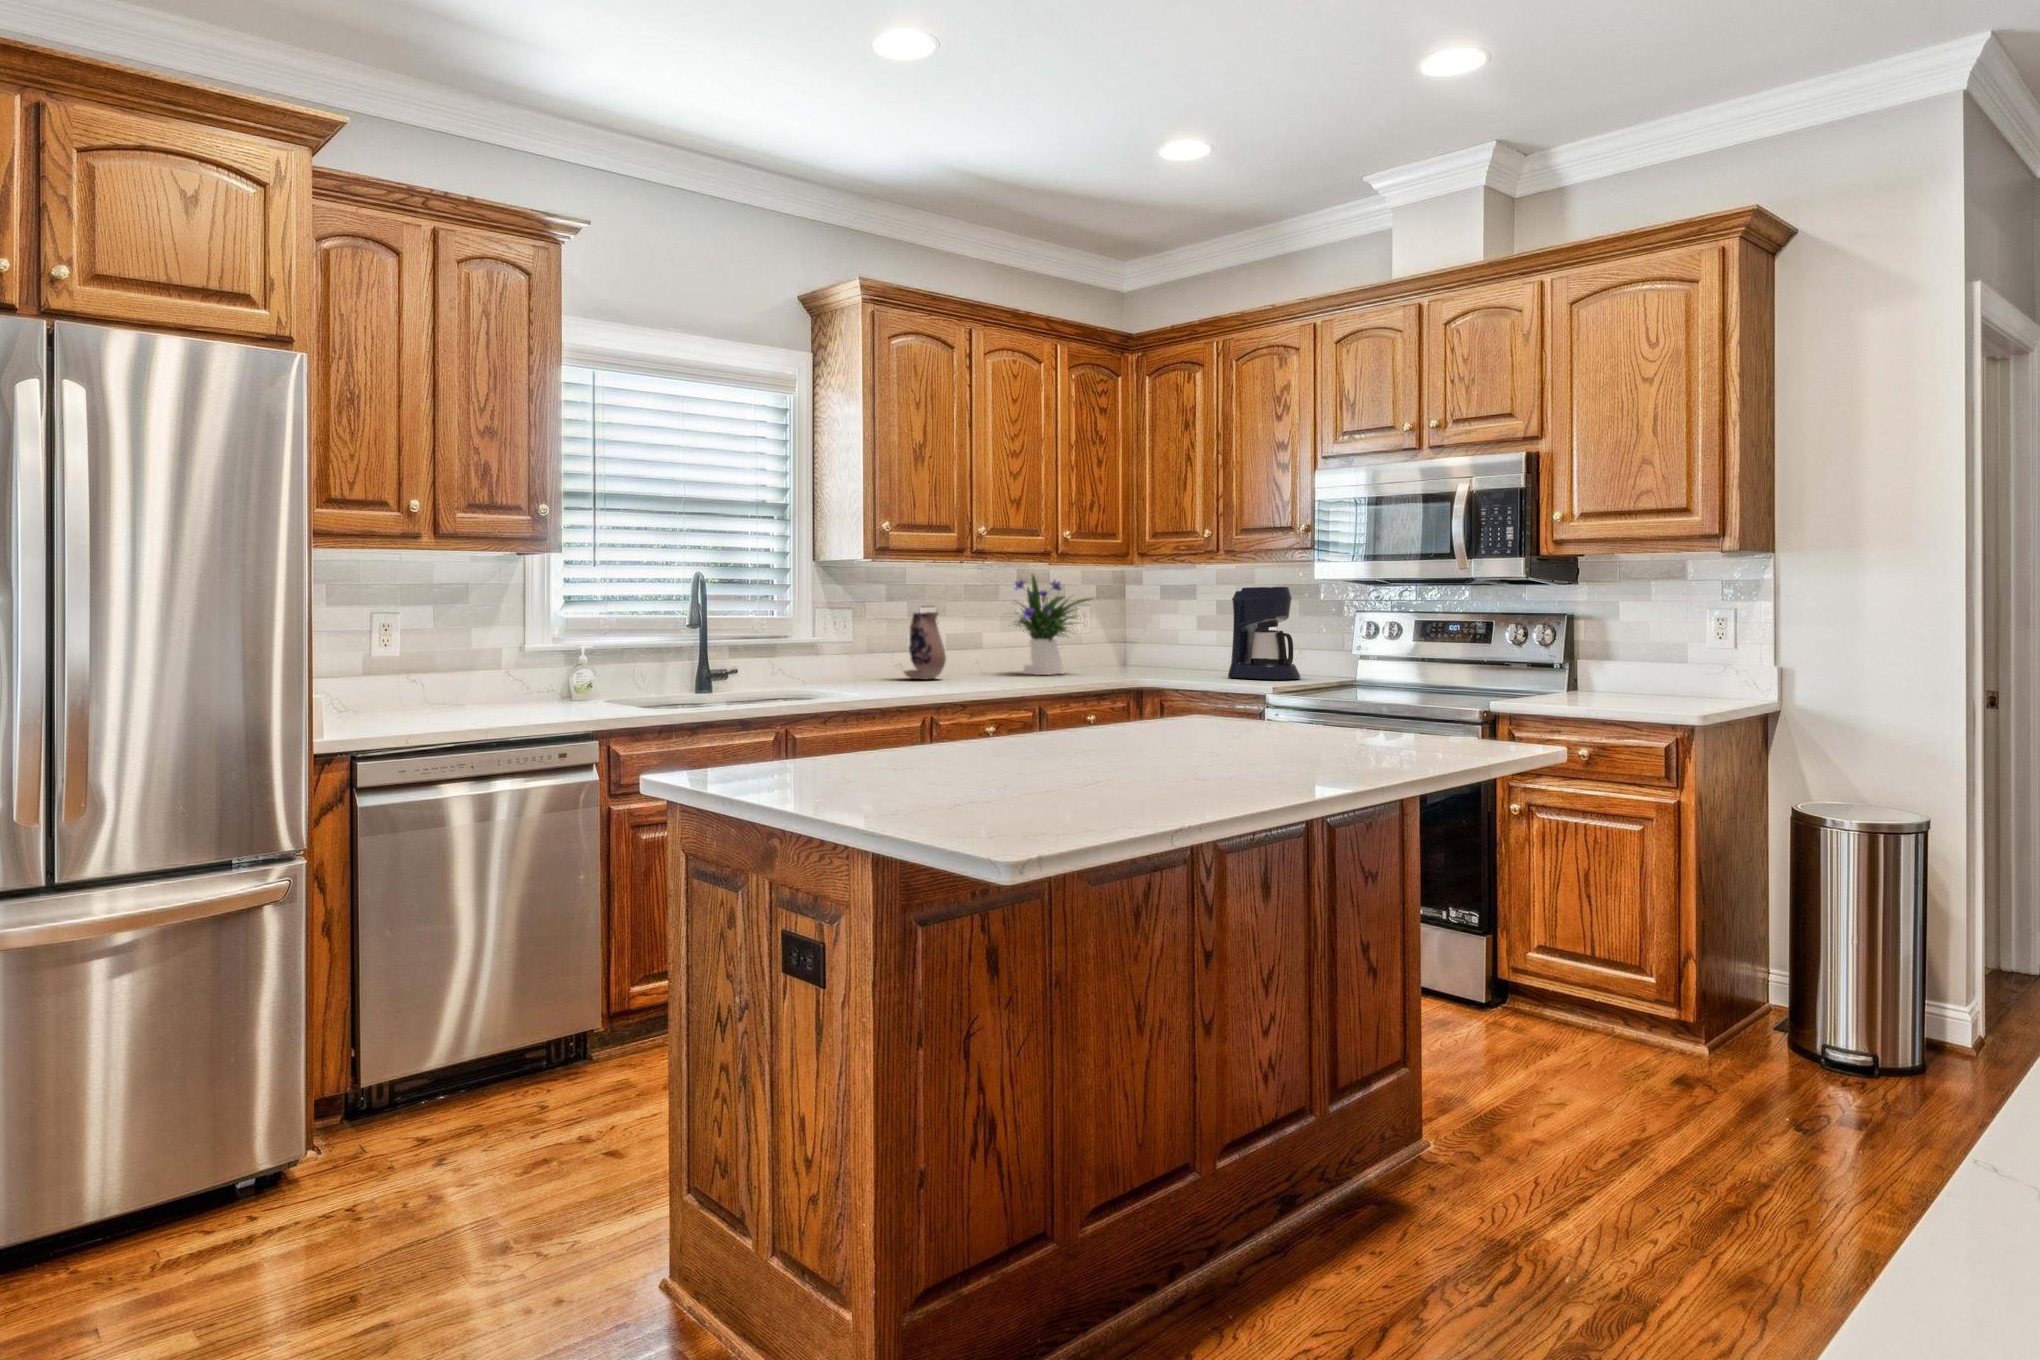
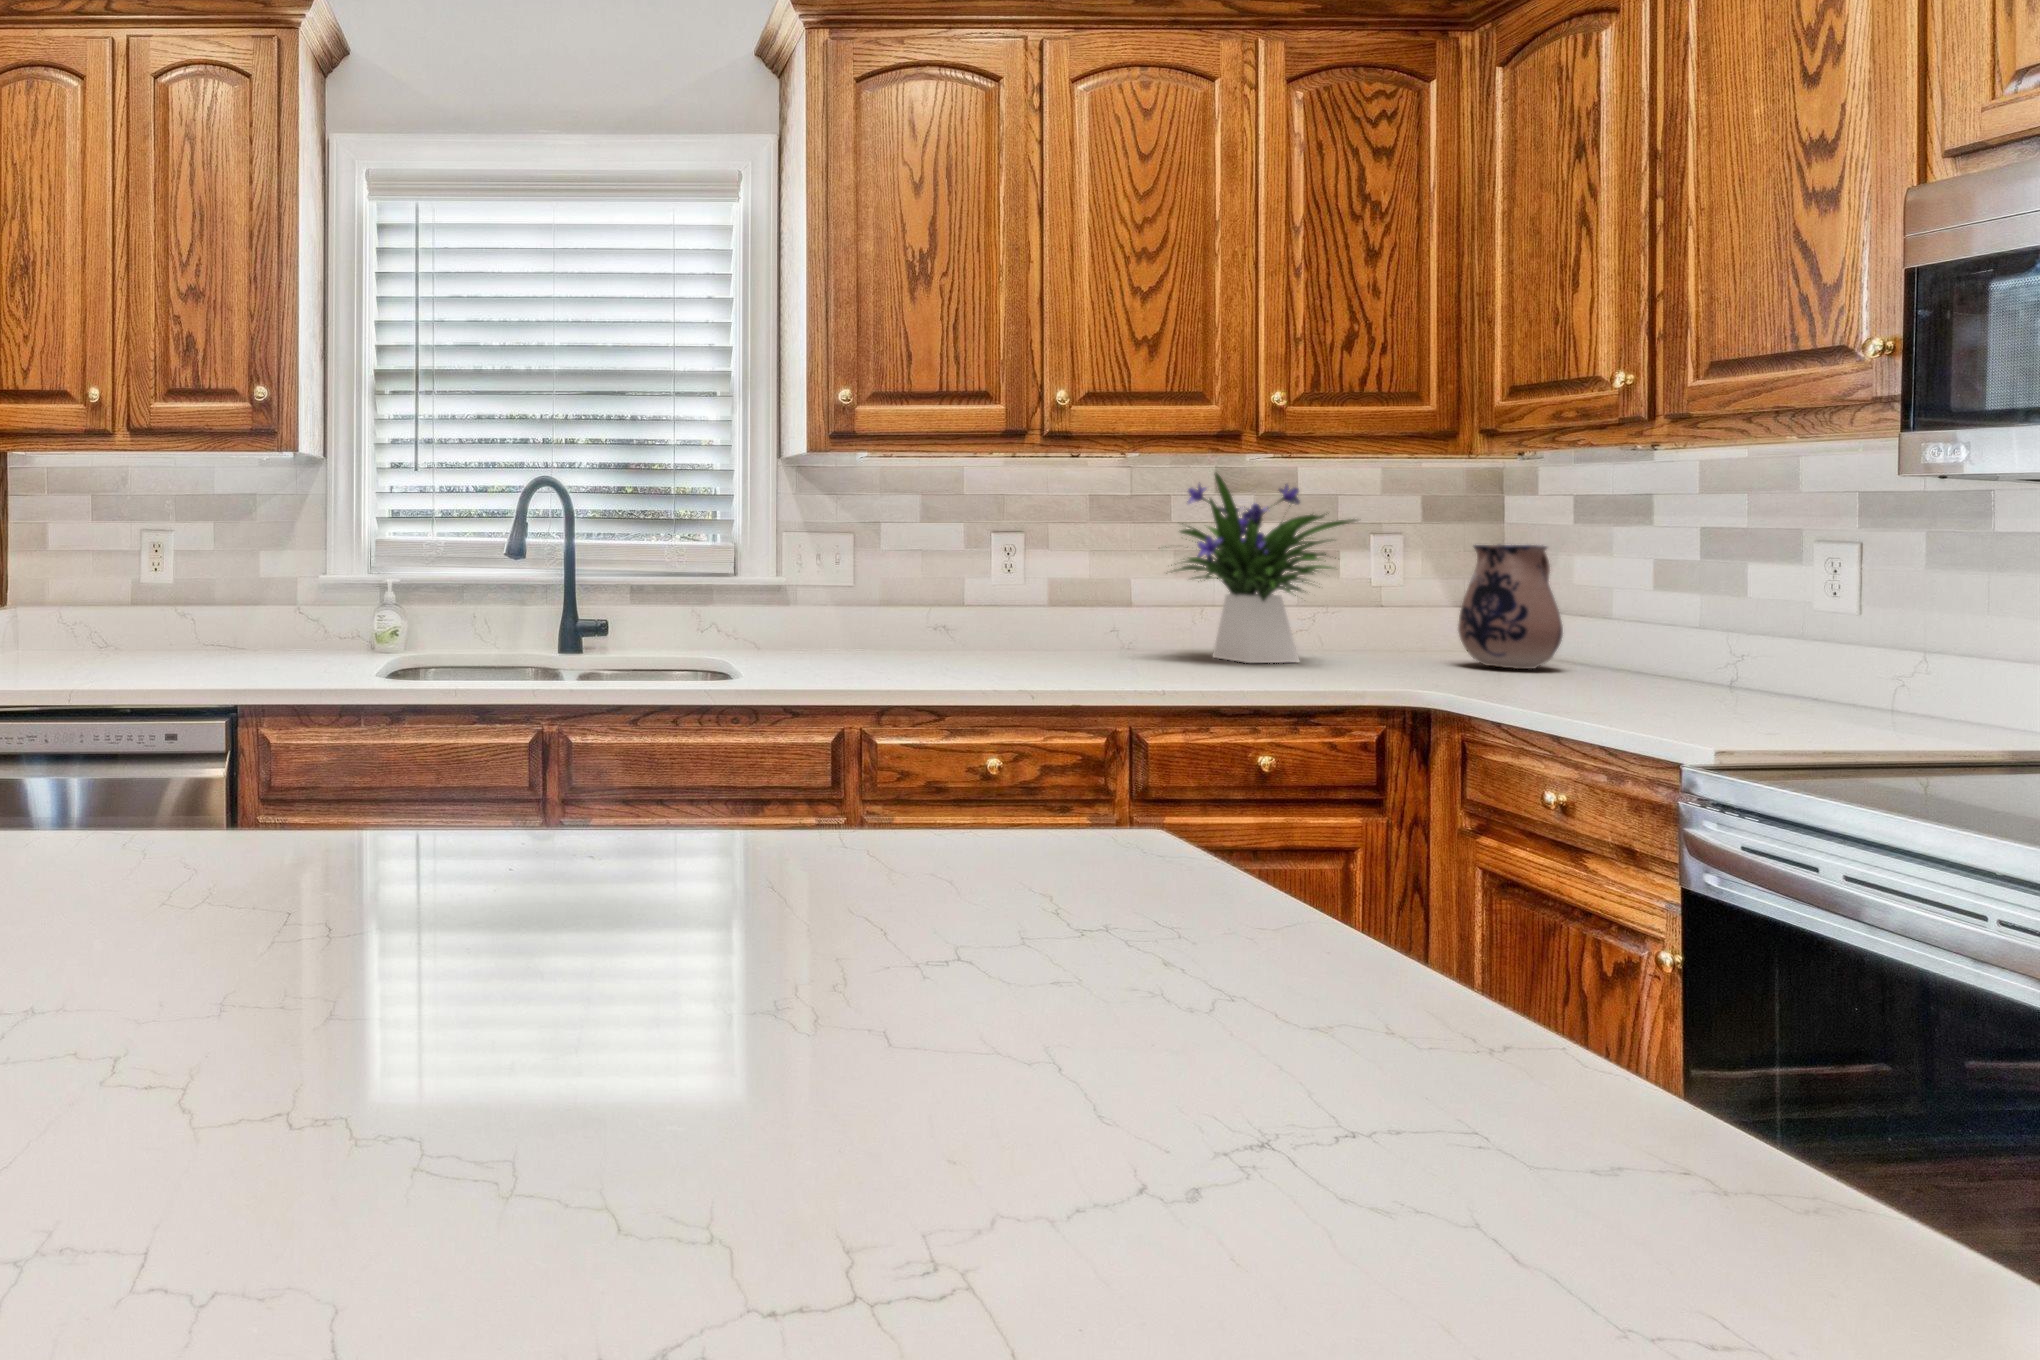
coffee maker: present [1228,587,1301,680] -> none [1656,501,1867,720]
ceramic pitcher: present [904,612,946,679] -> present [1458,545,1563,669]

